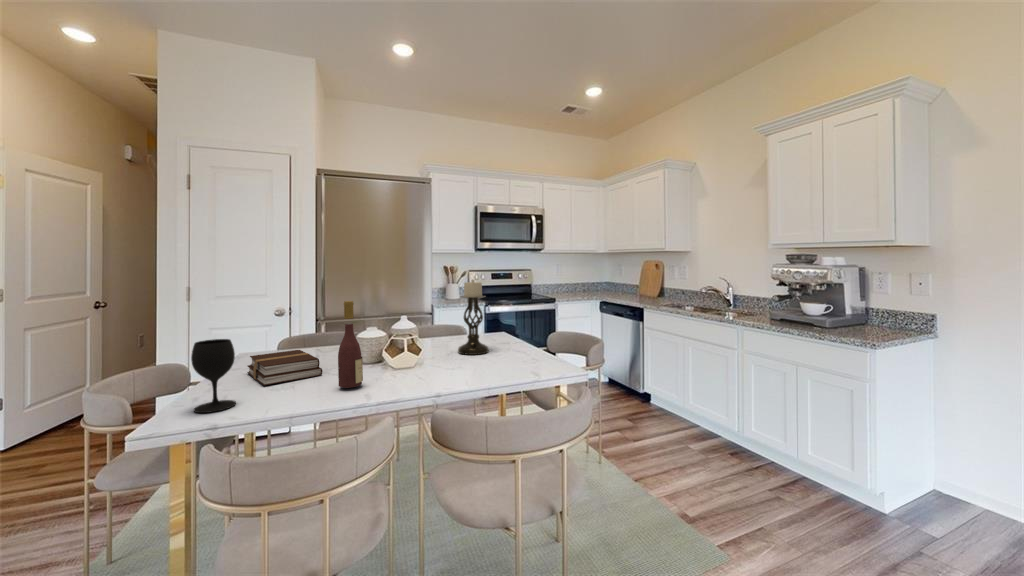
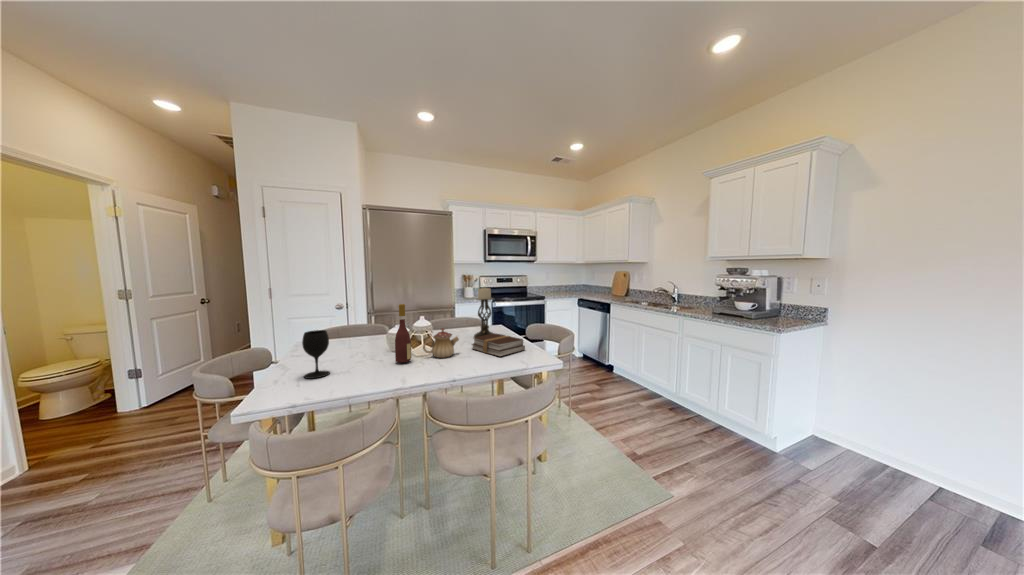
teapot: none [381,337,434,381] -> present [423,328,459,358]
book: present [247,350,323,386] -> present [472,334,525,357]

